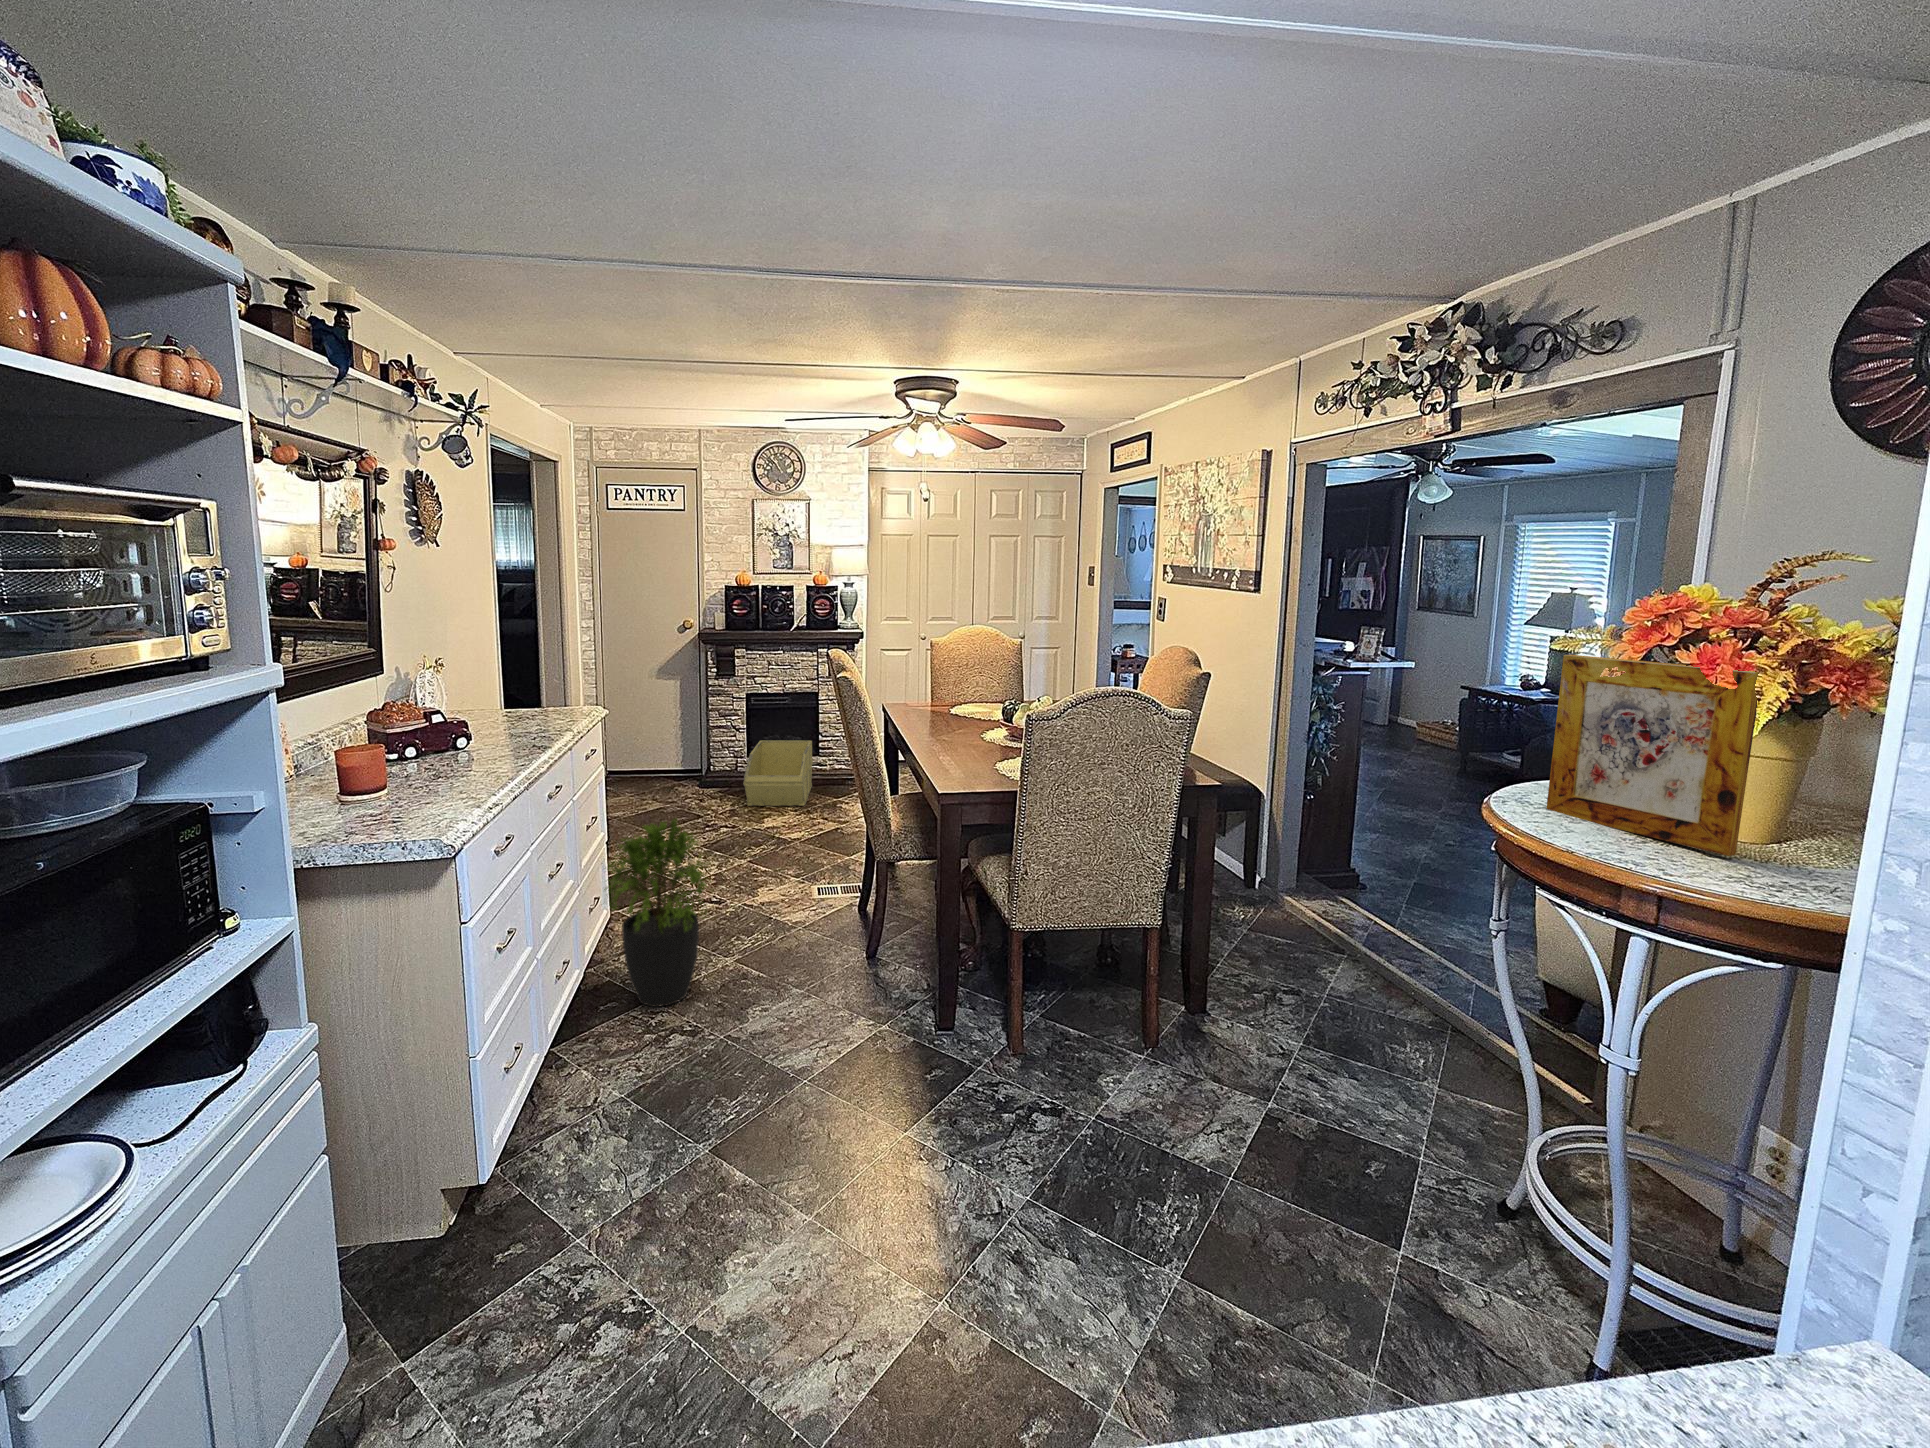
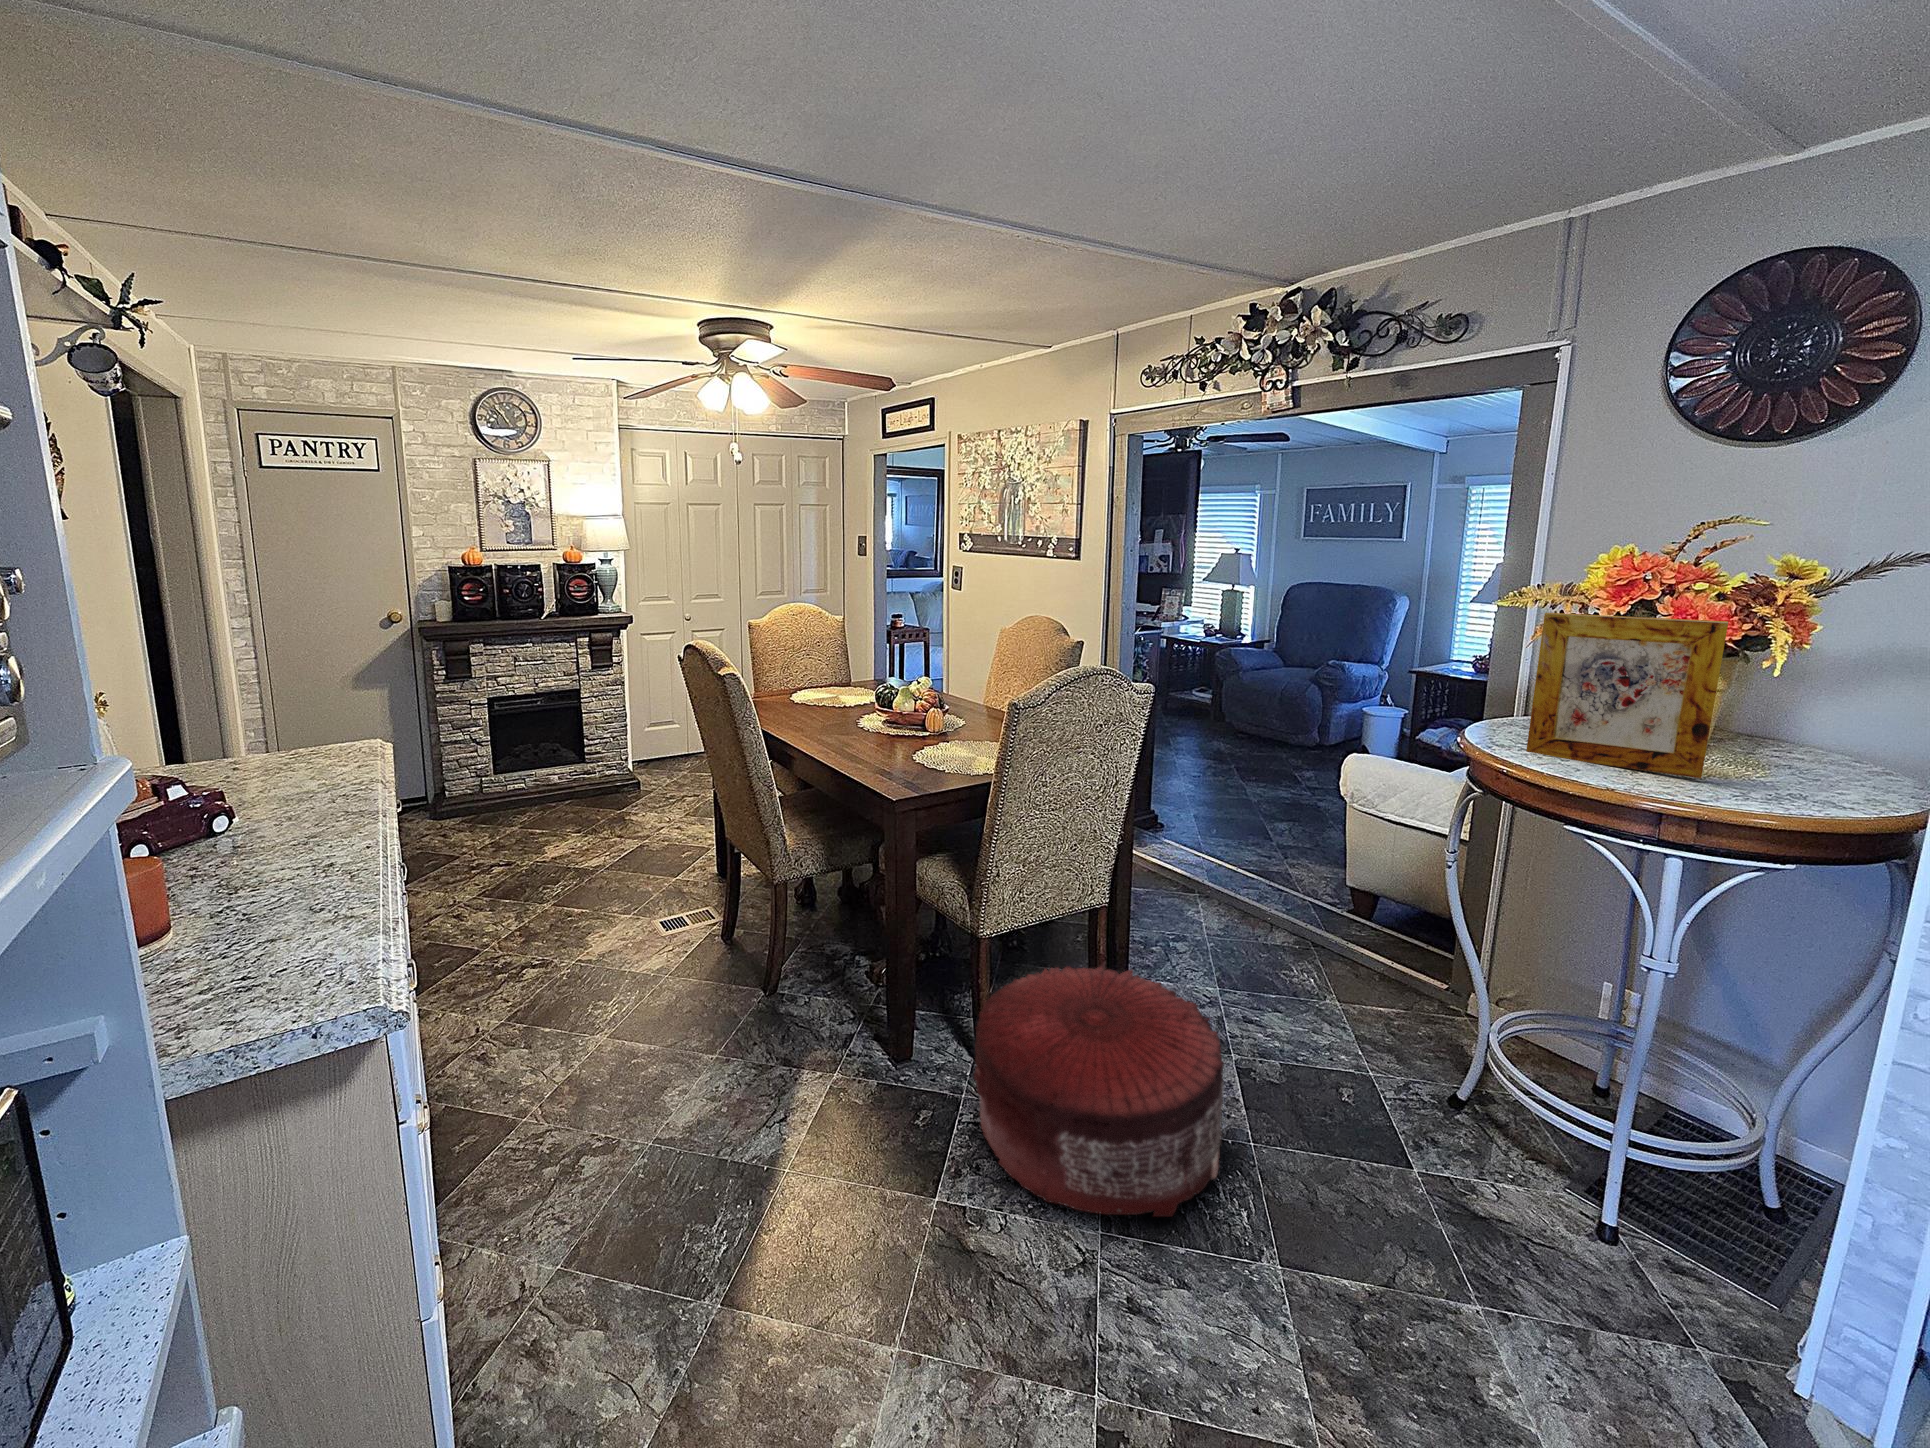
storage bin: present [743,741,813,806] -> none [510,743,589,831]
potted plant: present [604,819,711,1007] -> none [433,875,600,1127]
pouf: none [964,971,1208,1206] -> present [974,966,1224,1217]

